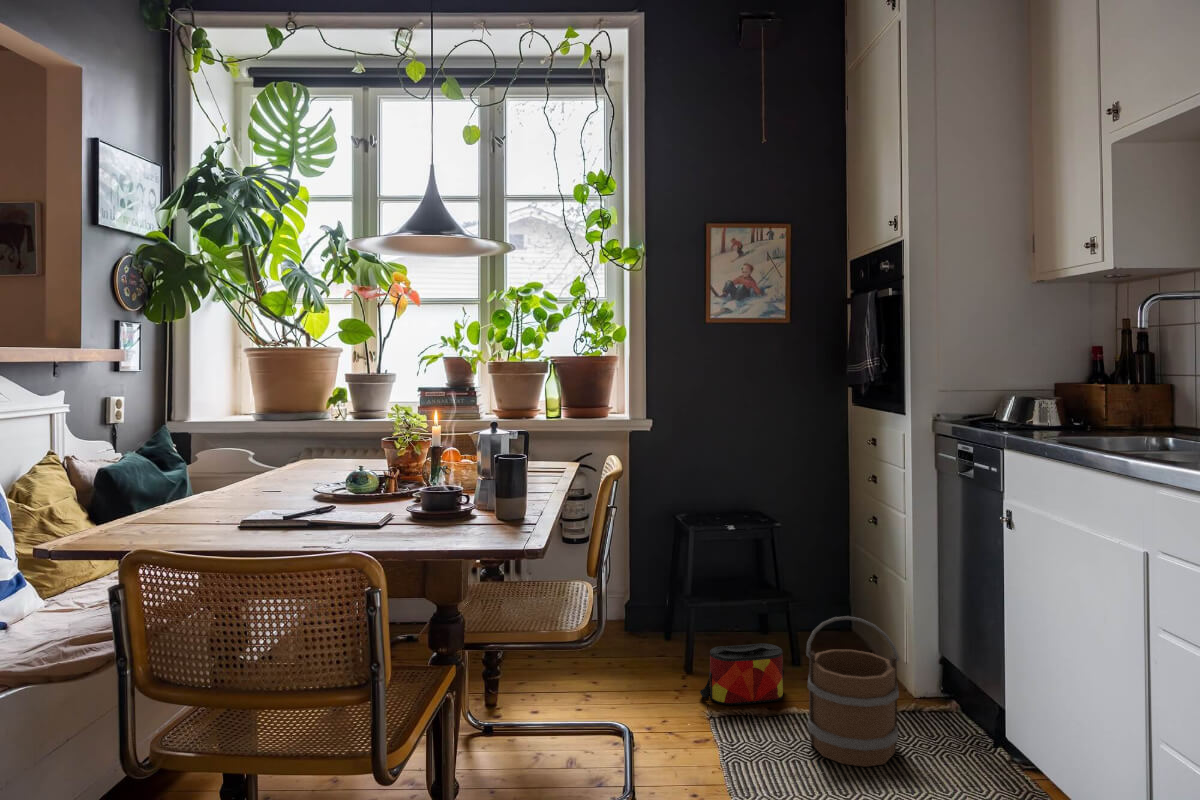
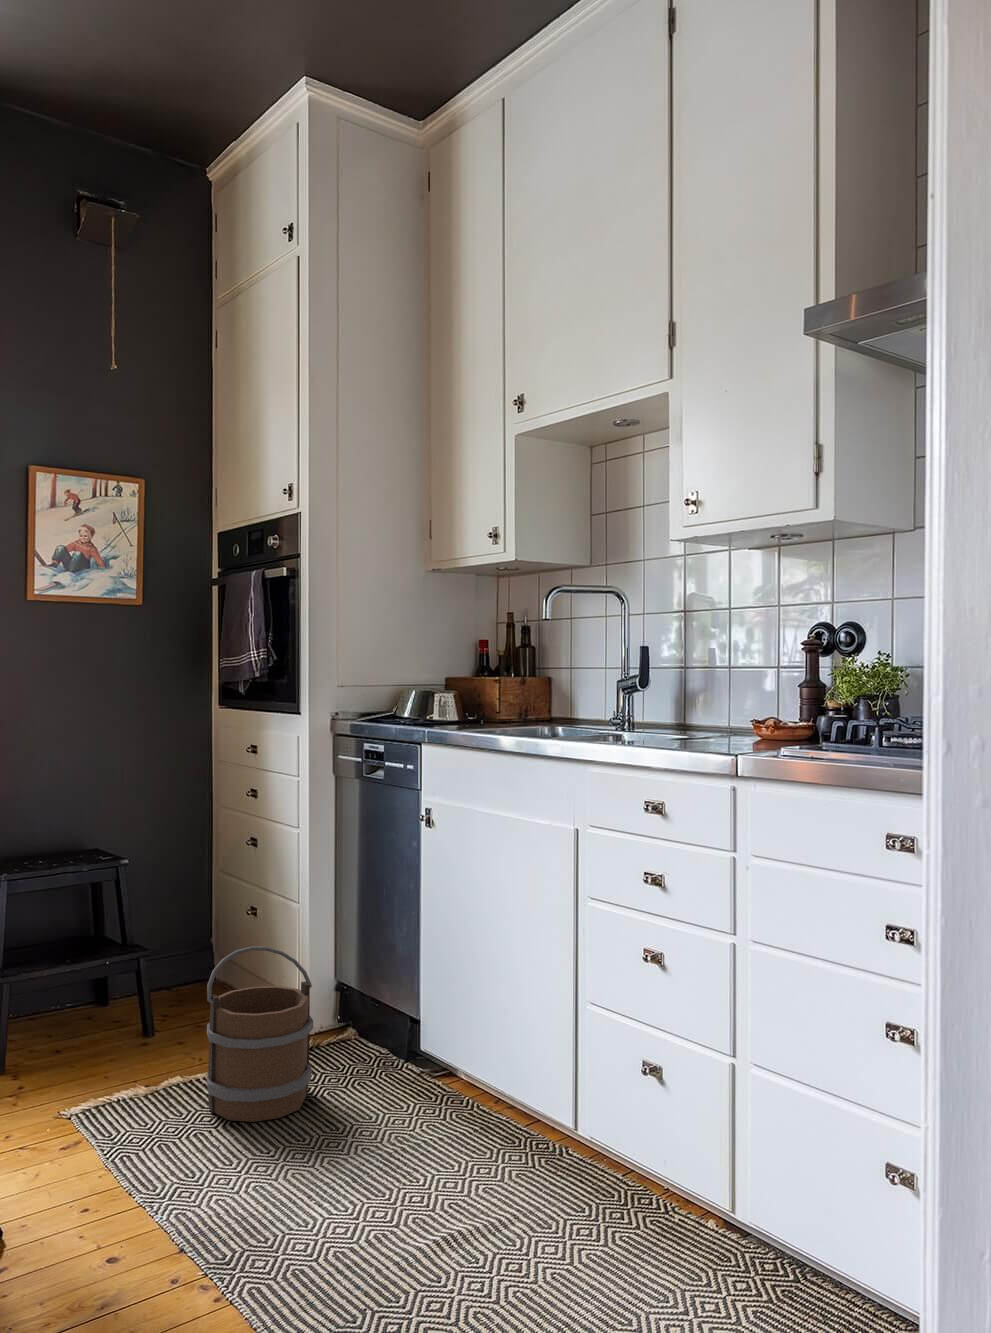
bag: present [700,643,784,705] -> none [45,1005,158,1096]

